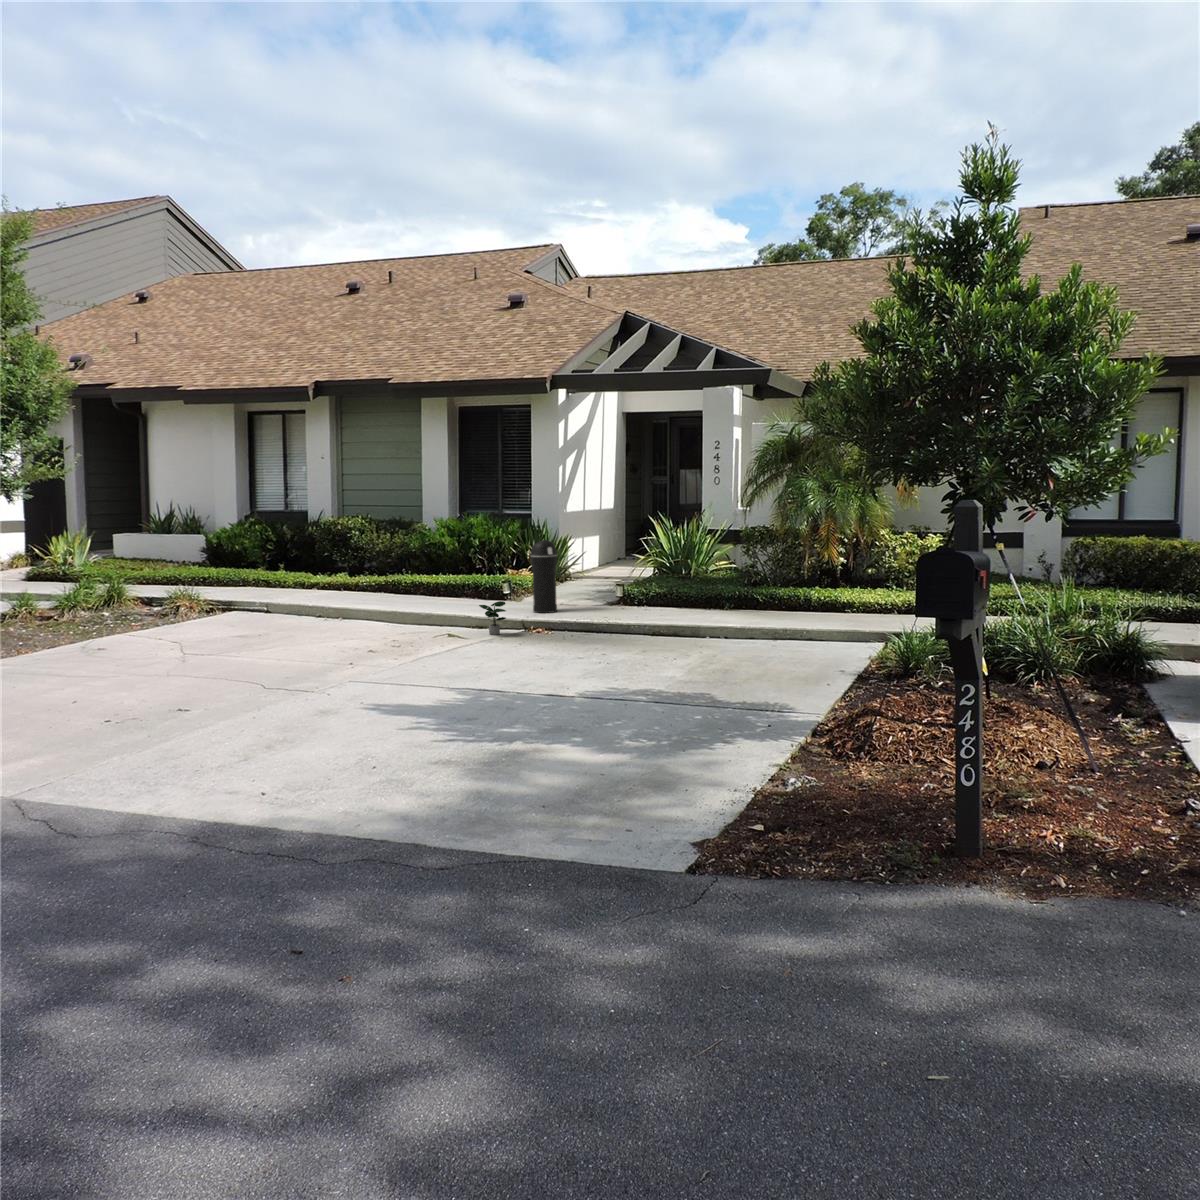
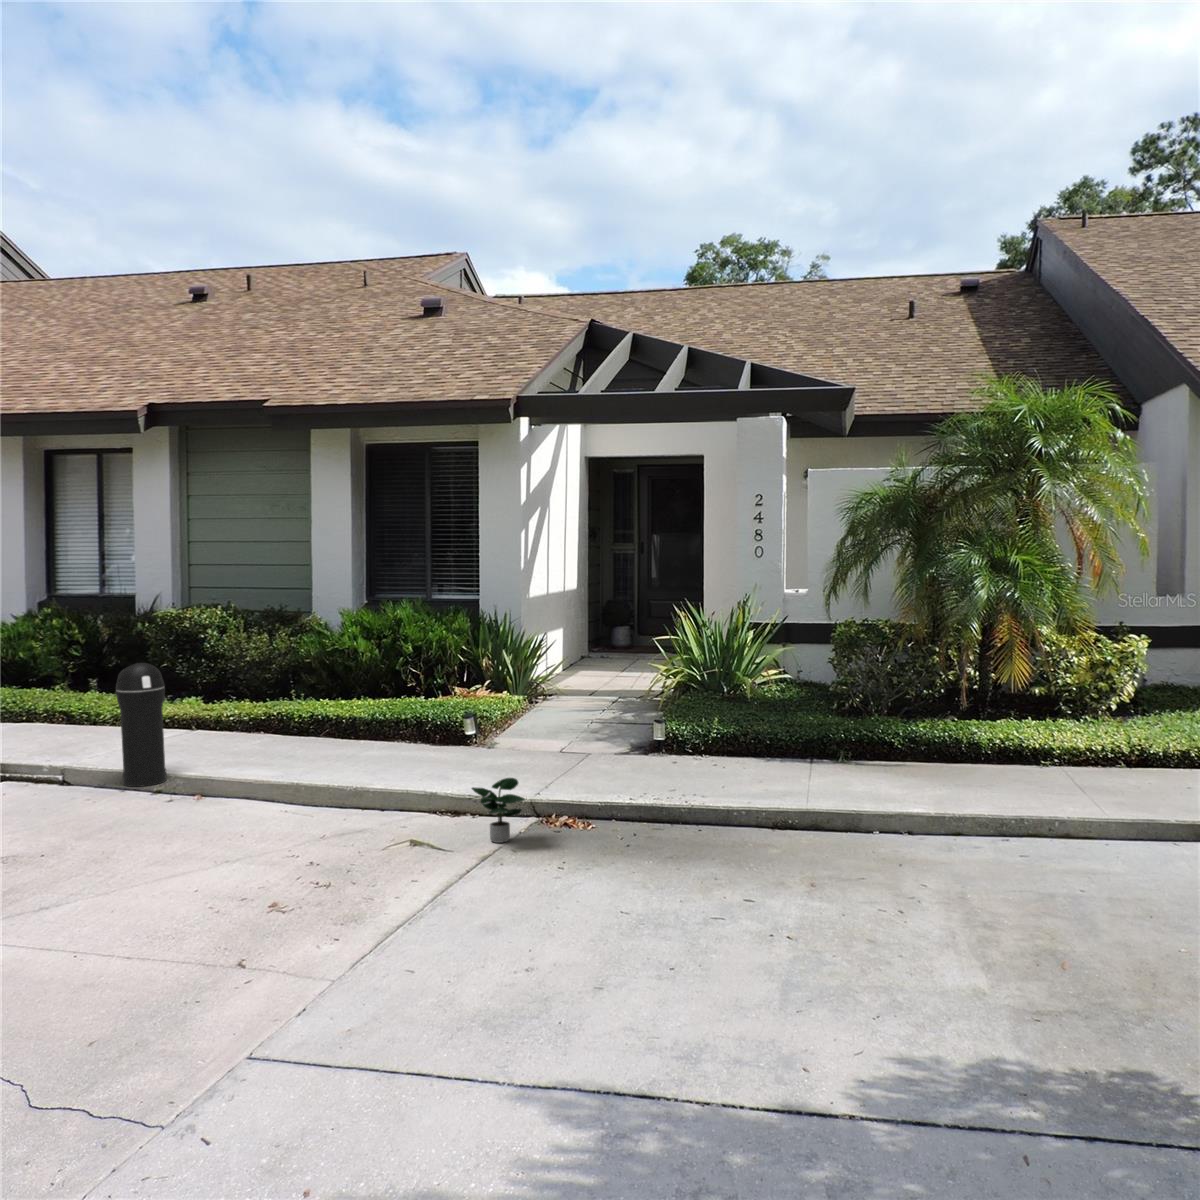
trash can: present [531,540,557,613] -> present [116,663,167,787]

